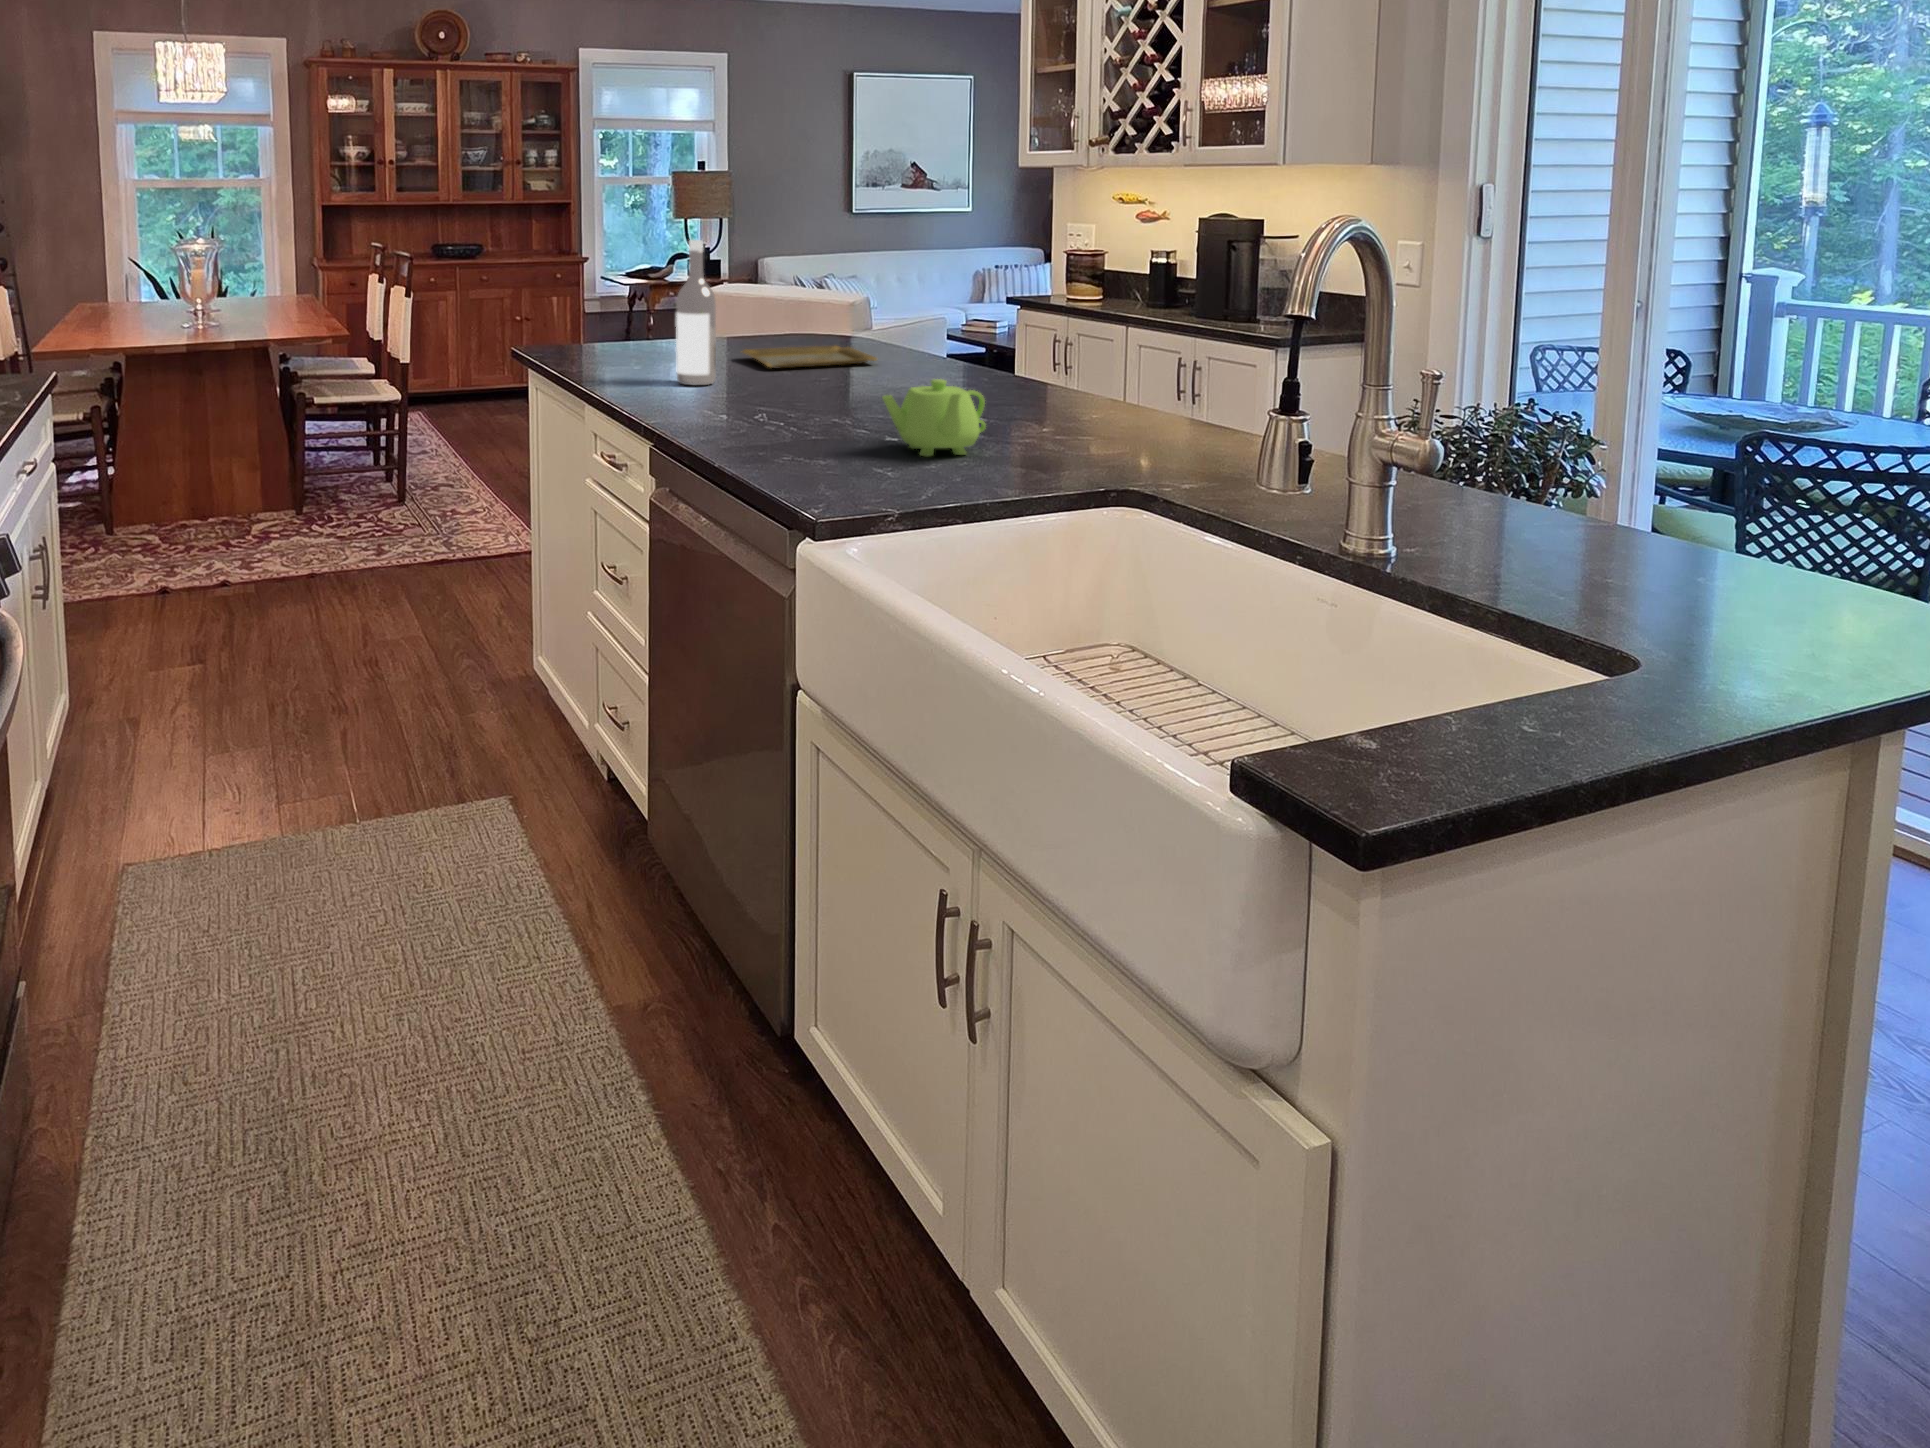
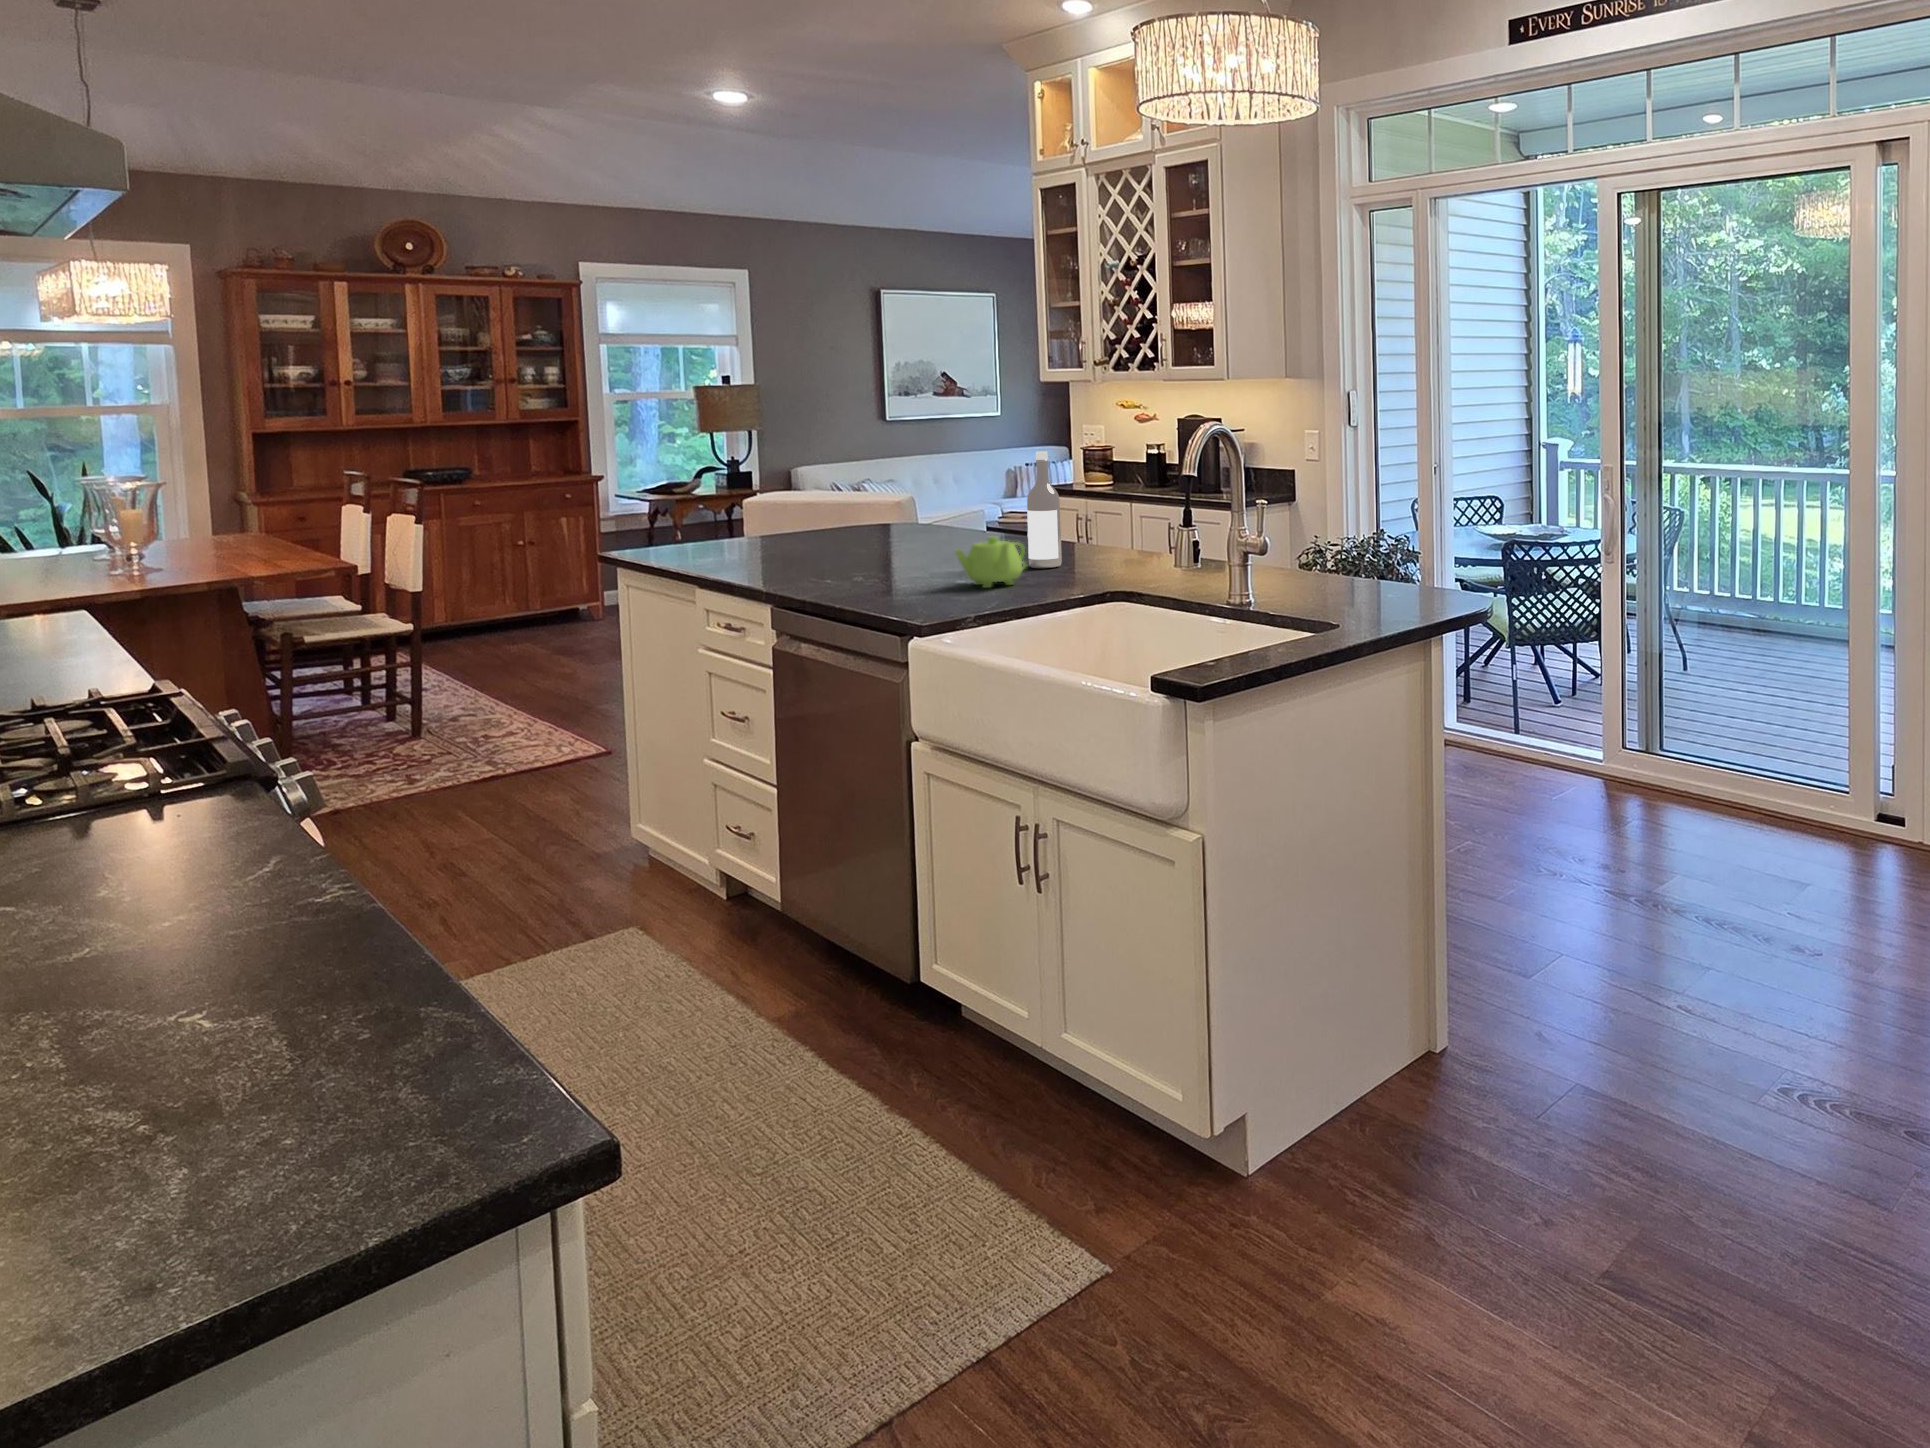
wine bottle: present [676,240,716,385] -> present [1027,451,1062,568]
tray: present [741,345,877,368] -> none [822,529,939,549]

